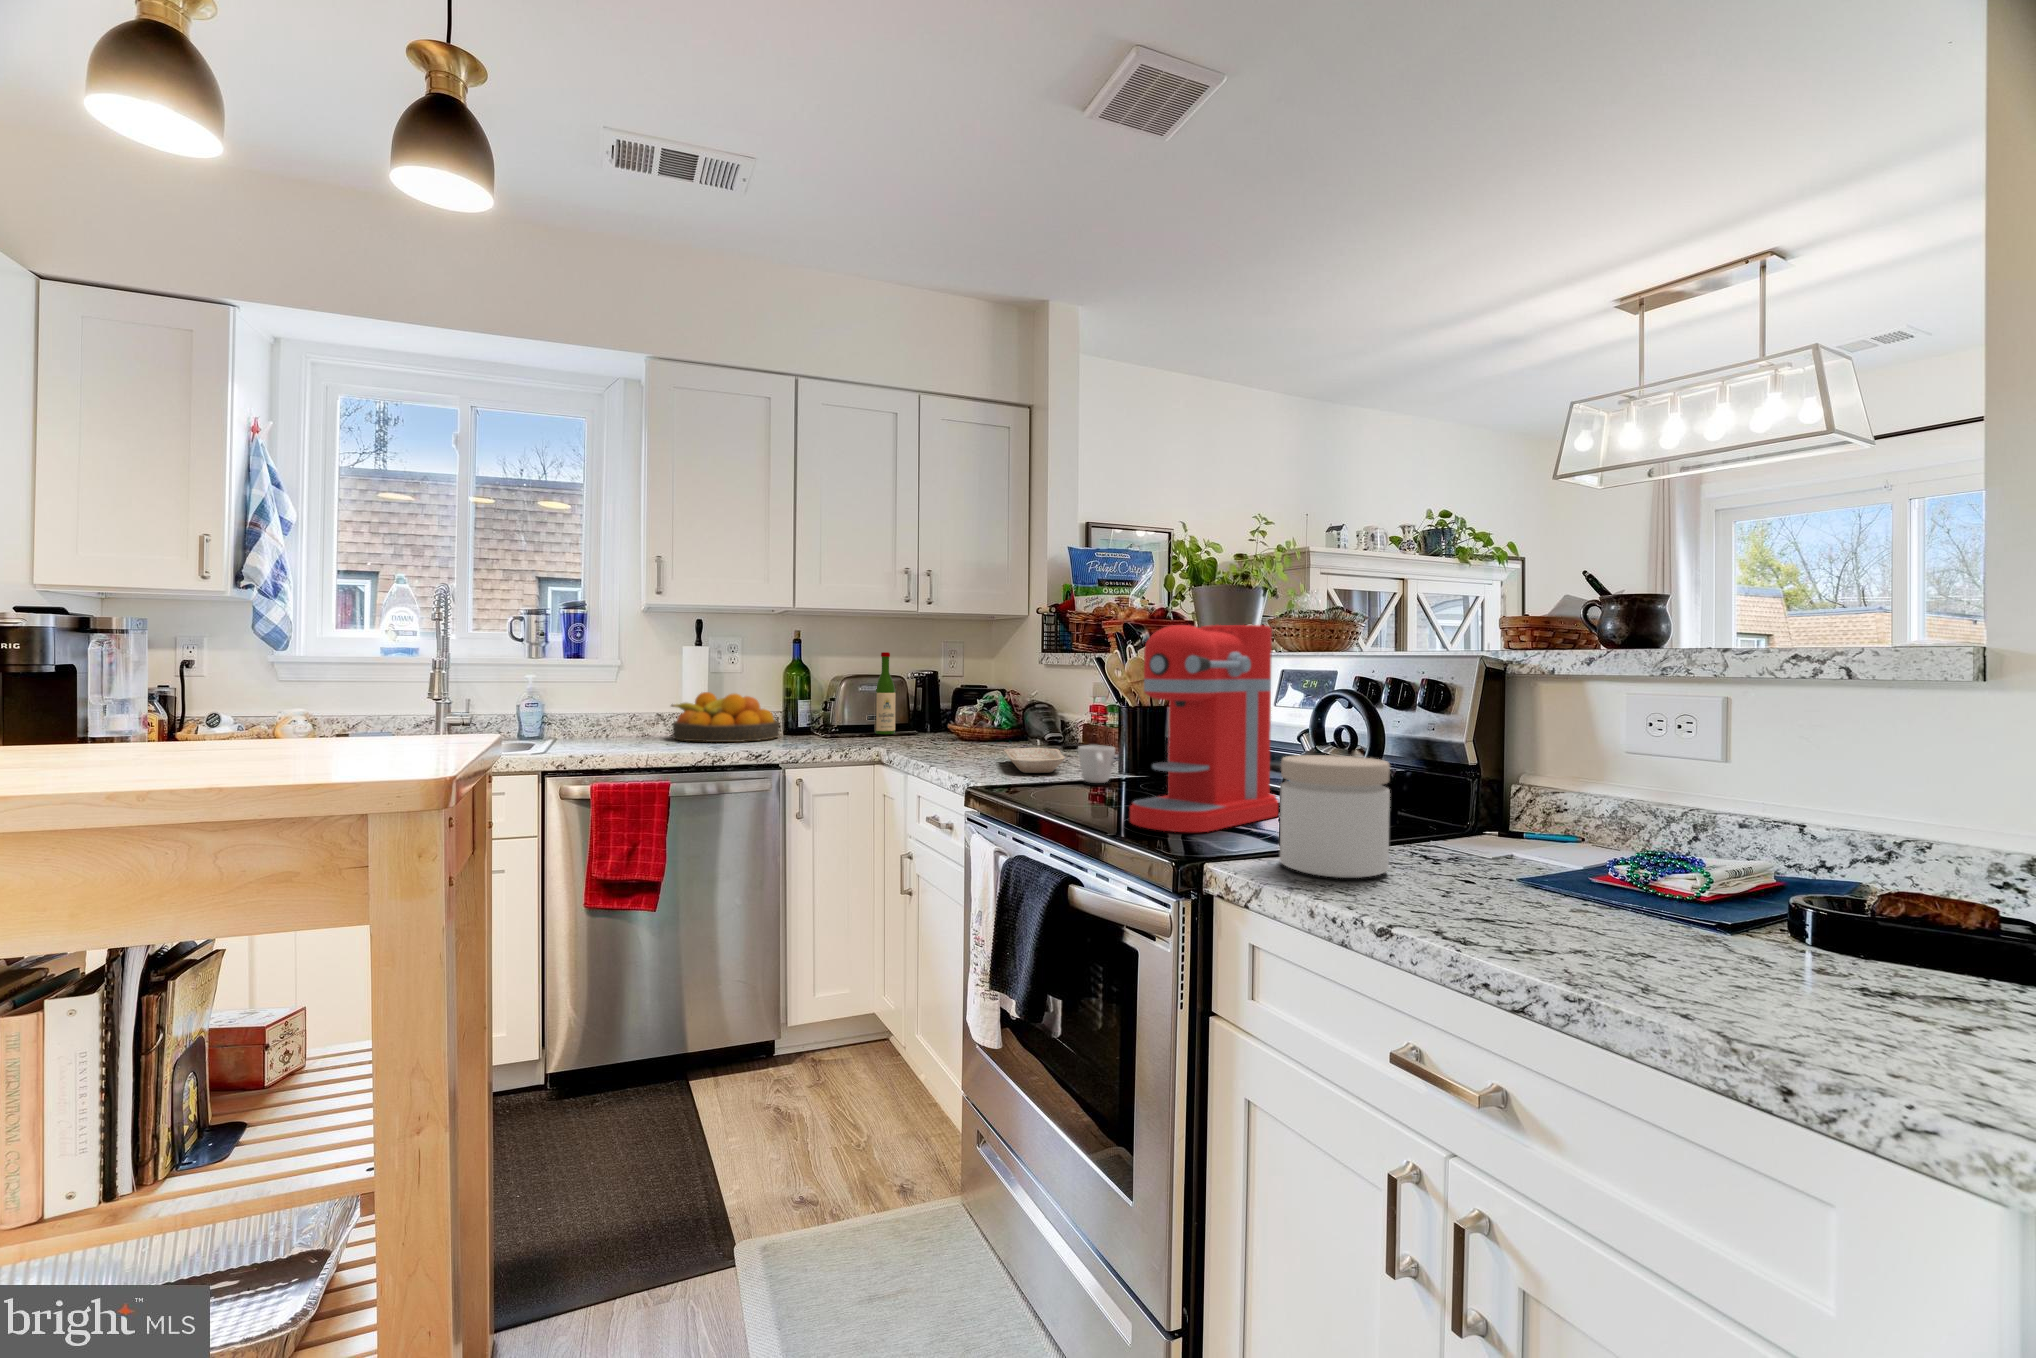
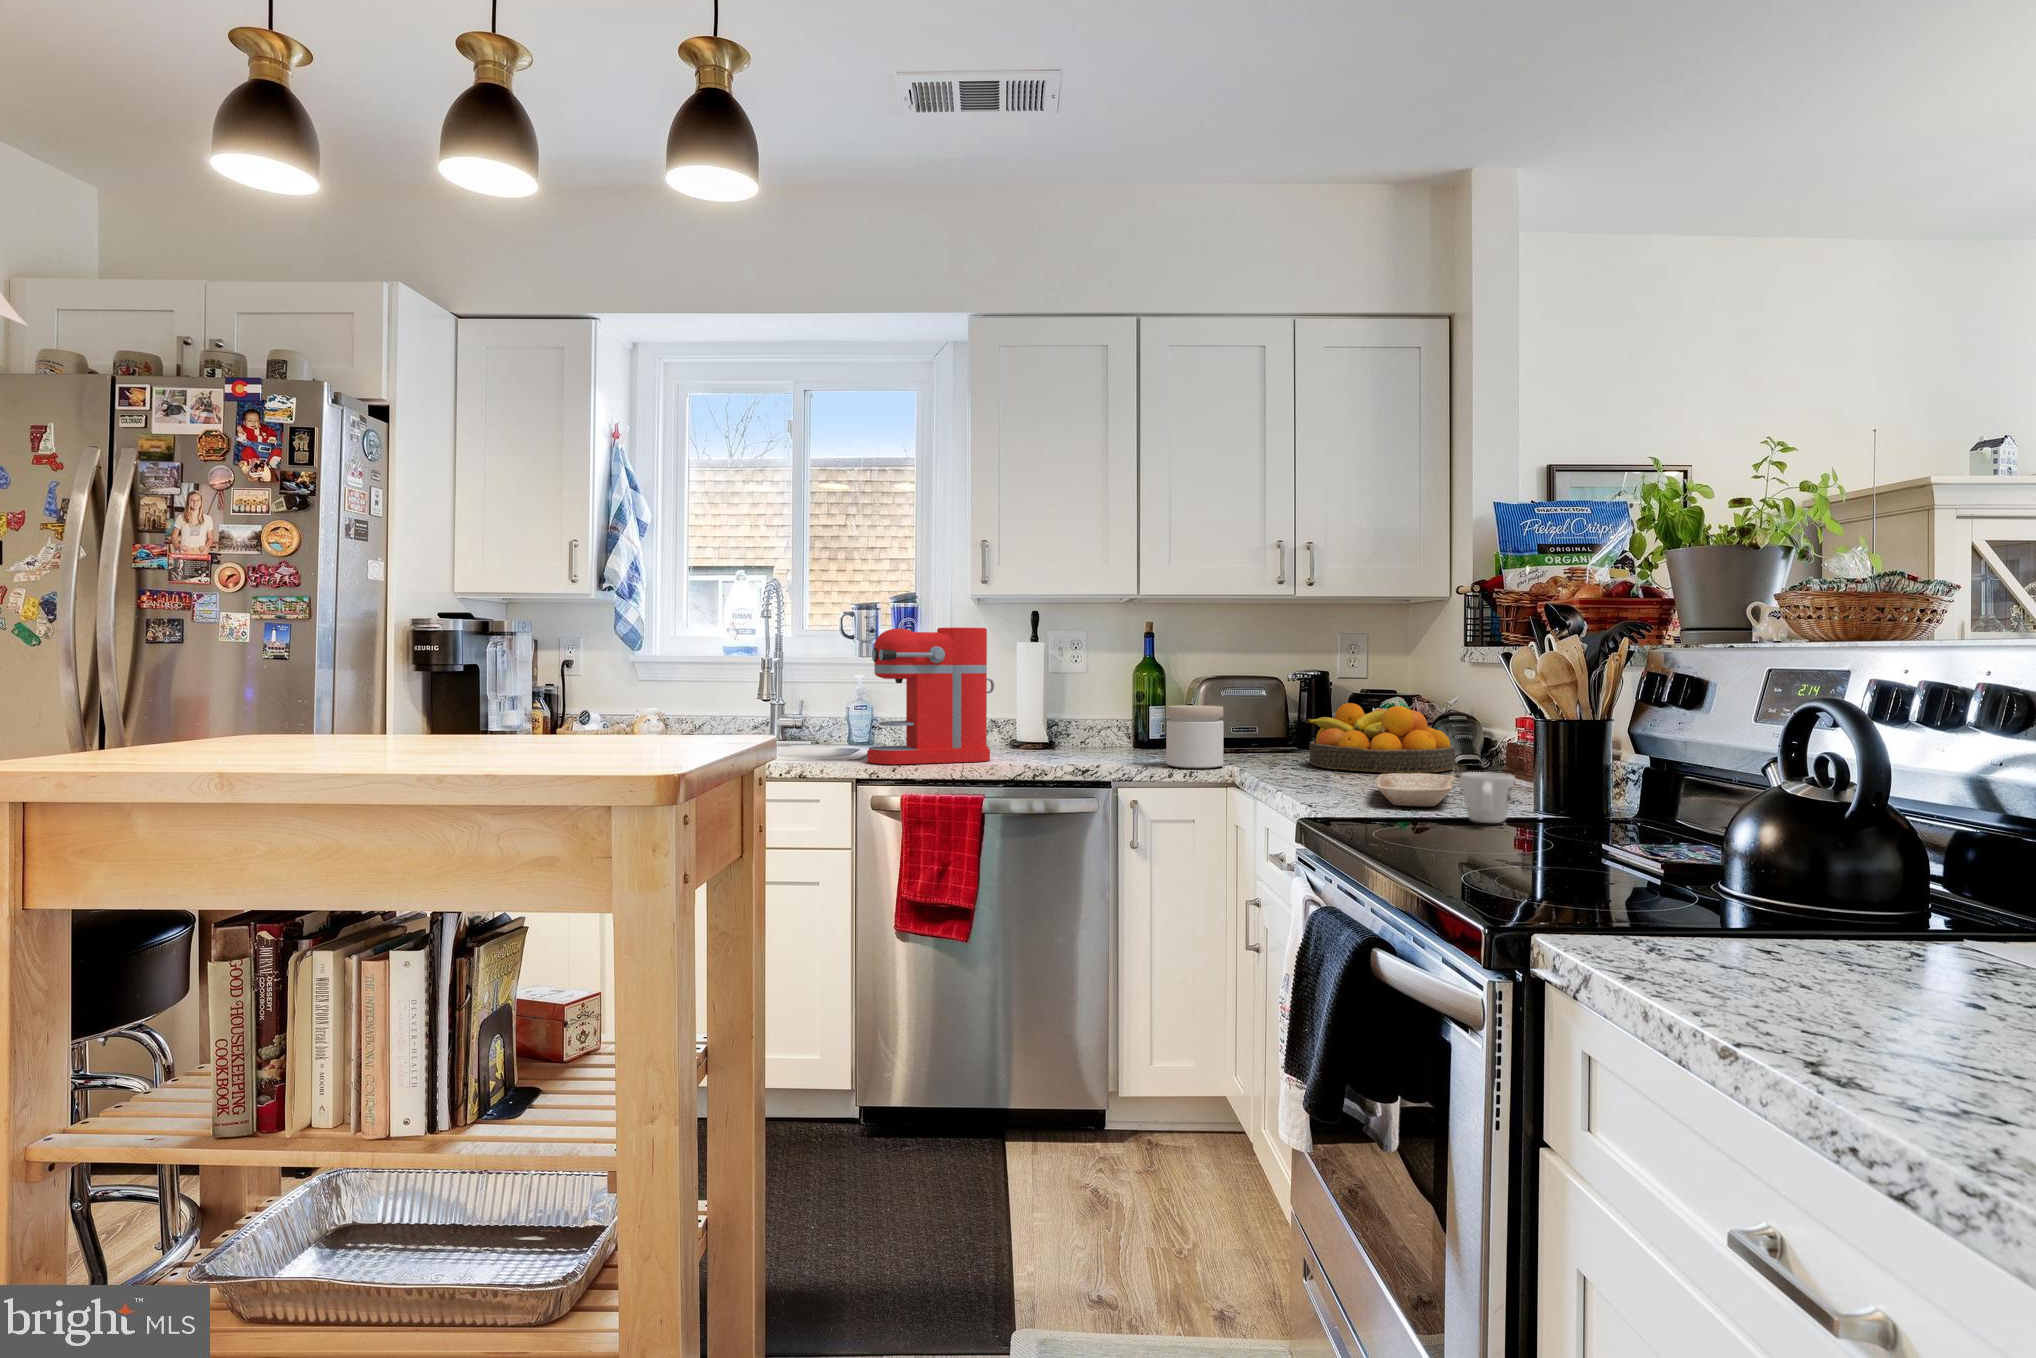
coffee maker: present [1130,625,1279,832] -> present [867,628,994,764]
wine bottle: present [875,652,896,734] -> none [1241,647,1267,751]
fruit bowl: present [671,692,779,742] -> present [1306,703,1455,773]
jar: present [1280,755,1390,878] -> present [1166,705,1224,768]

